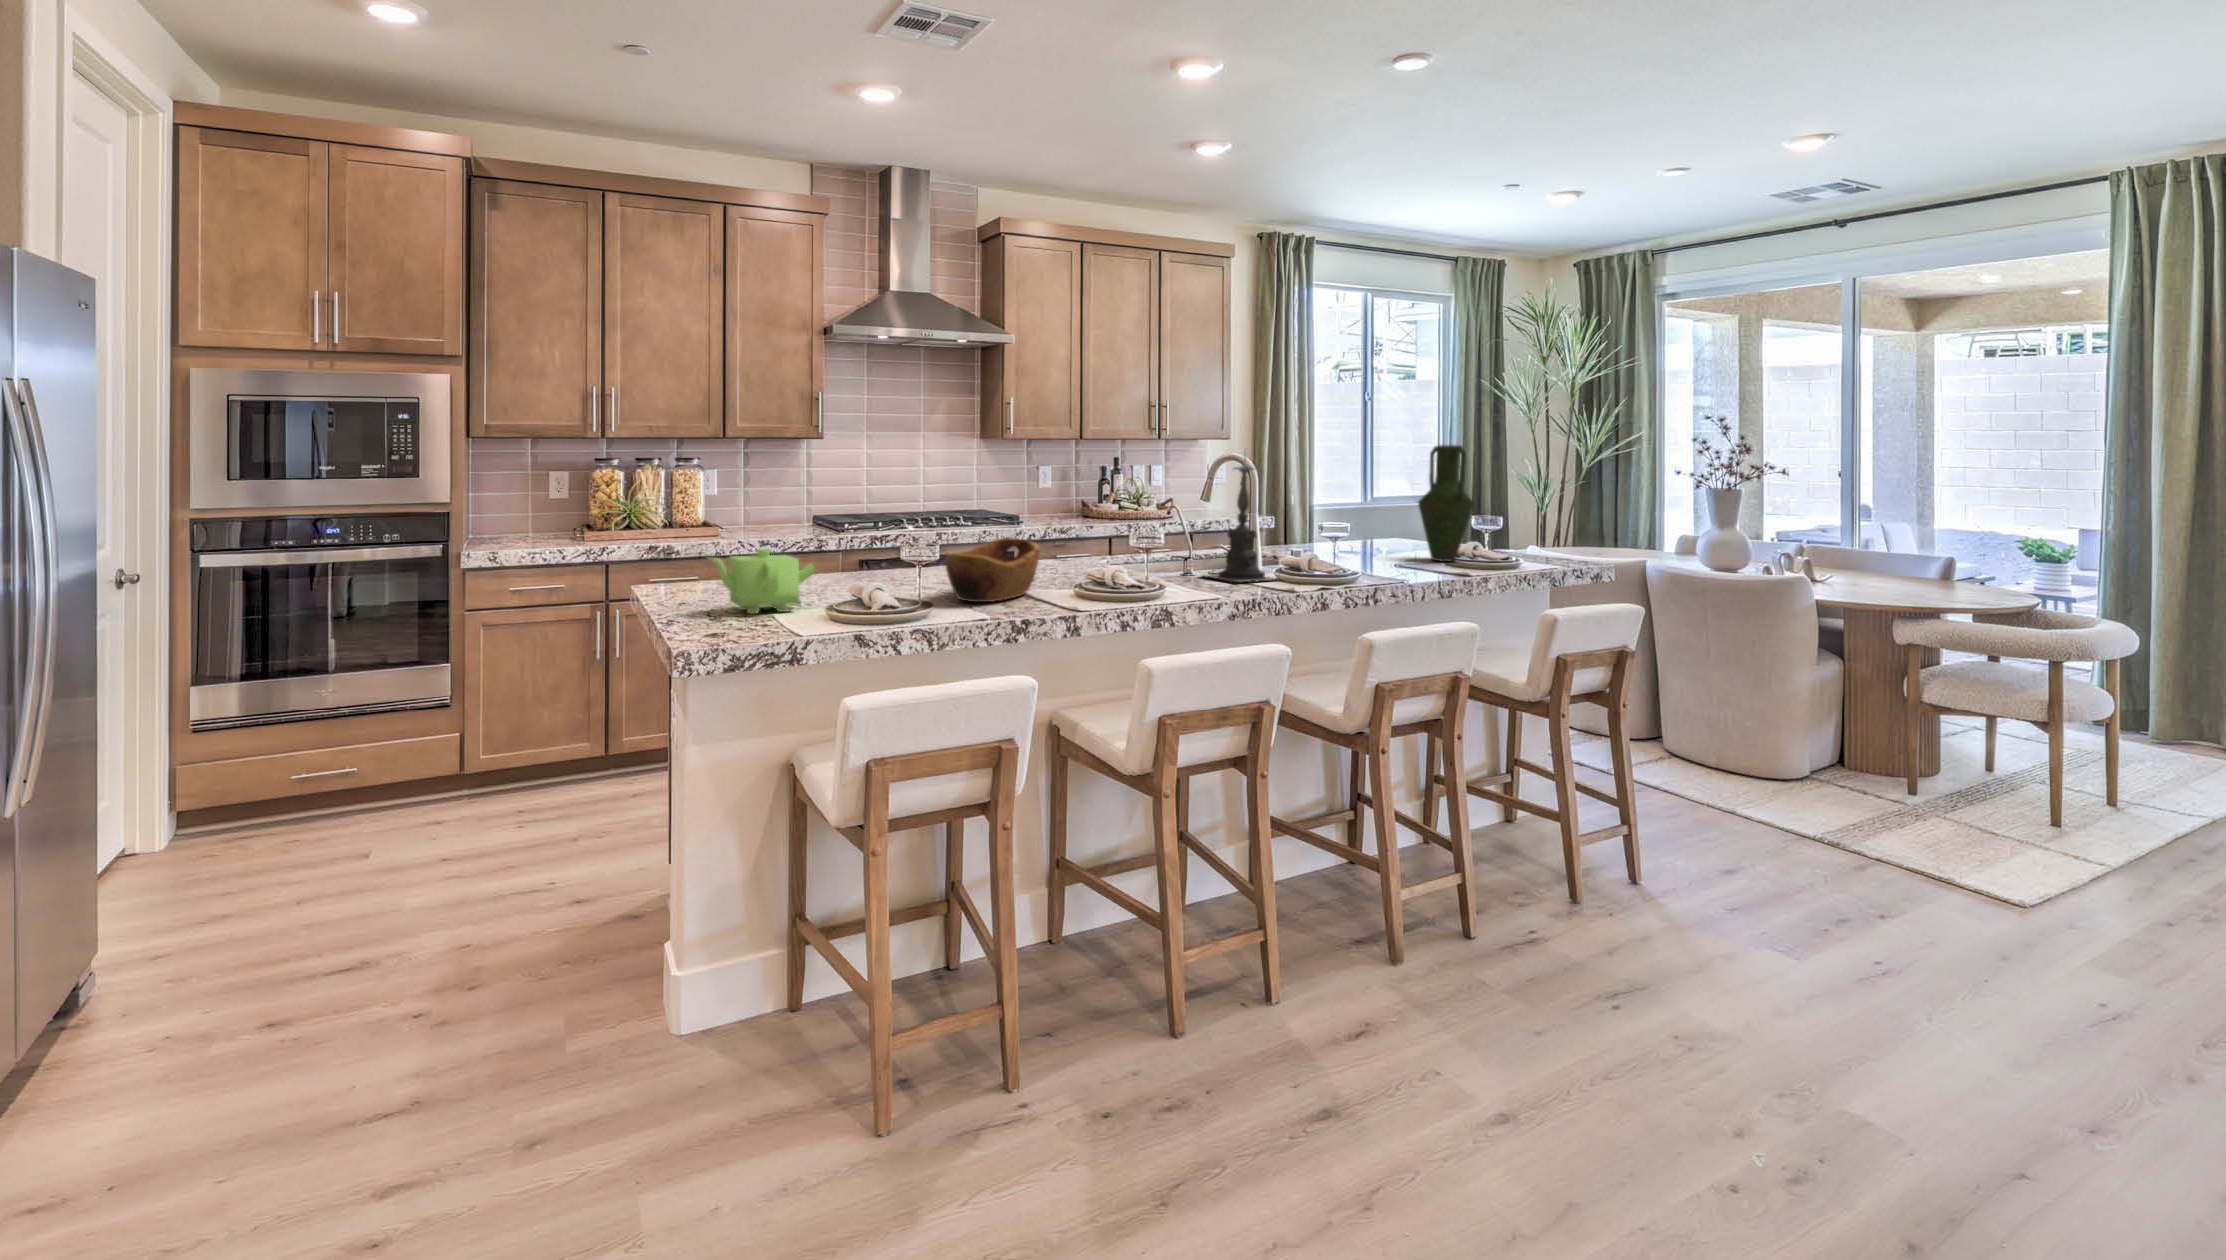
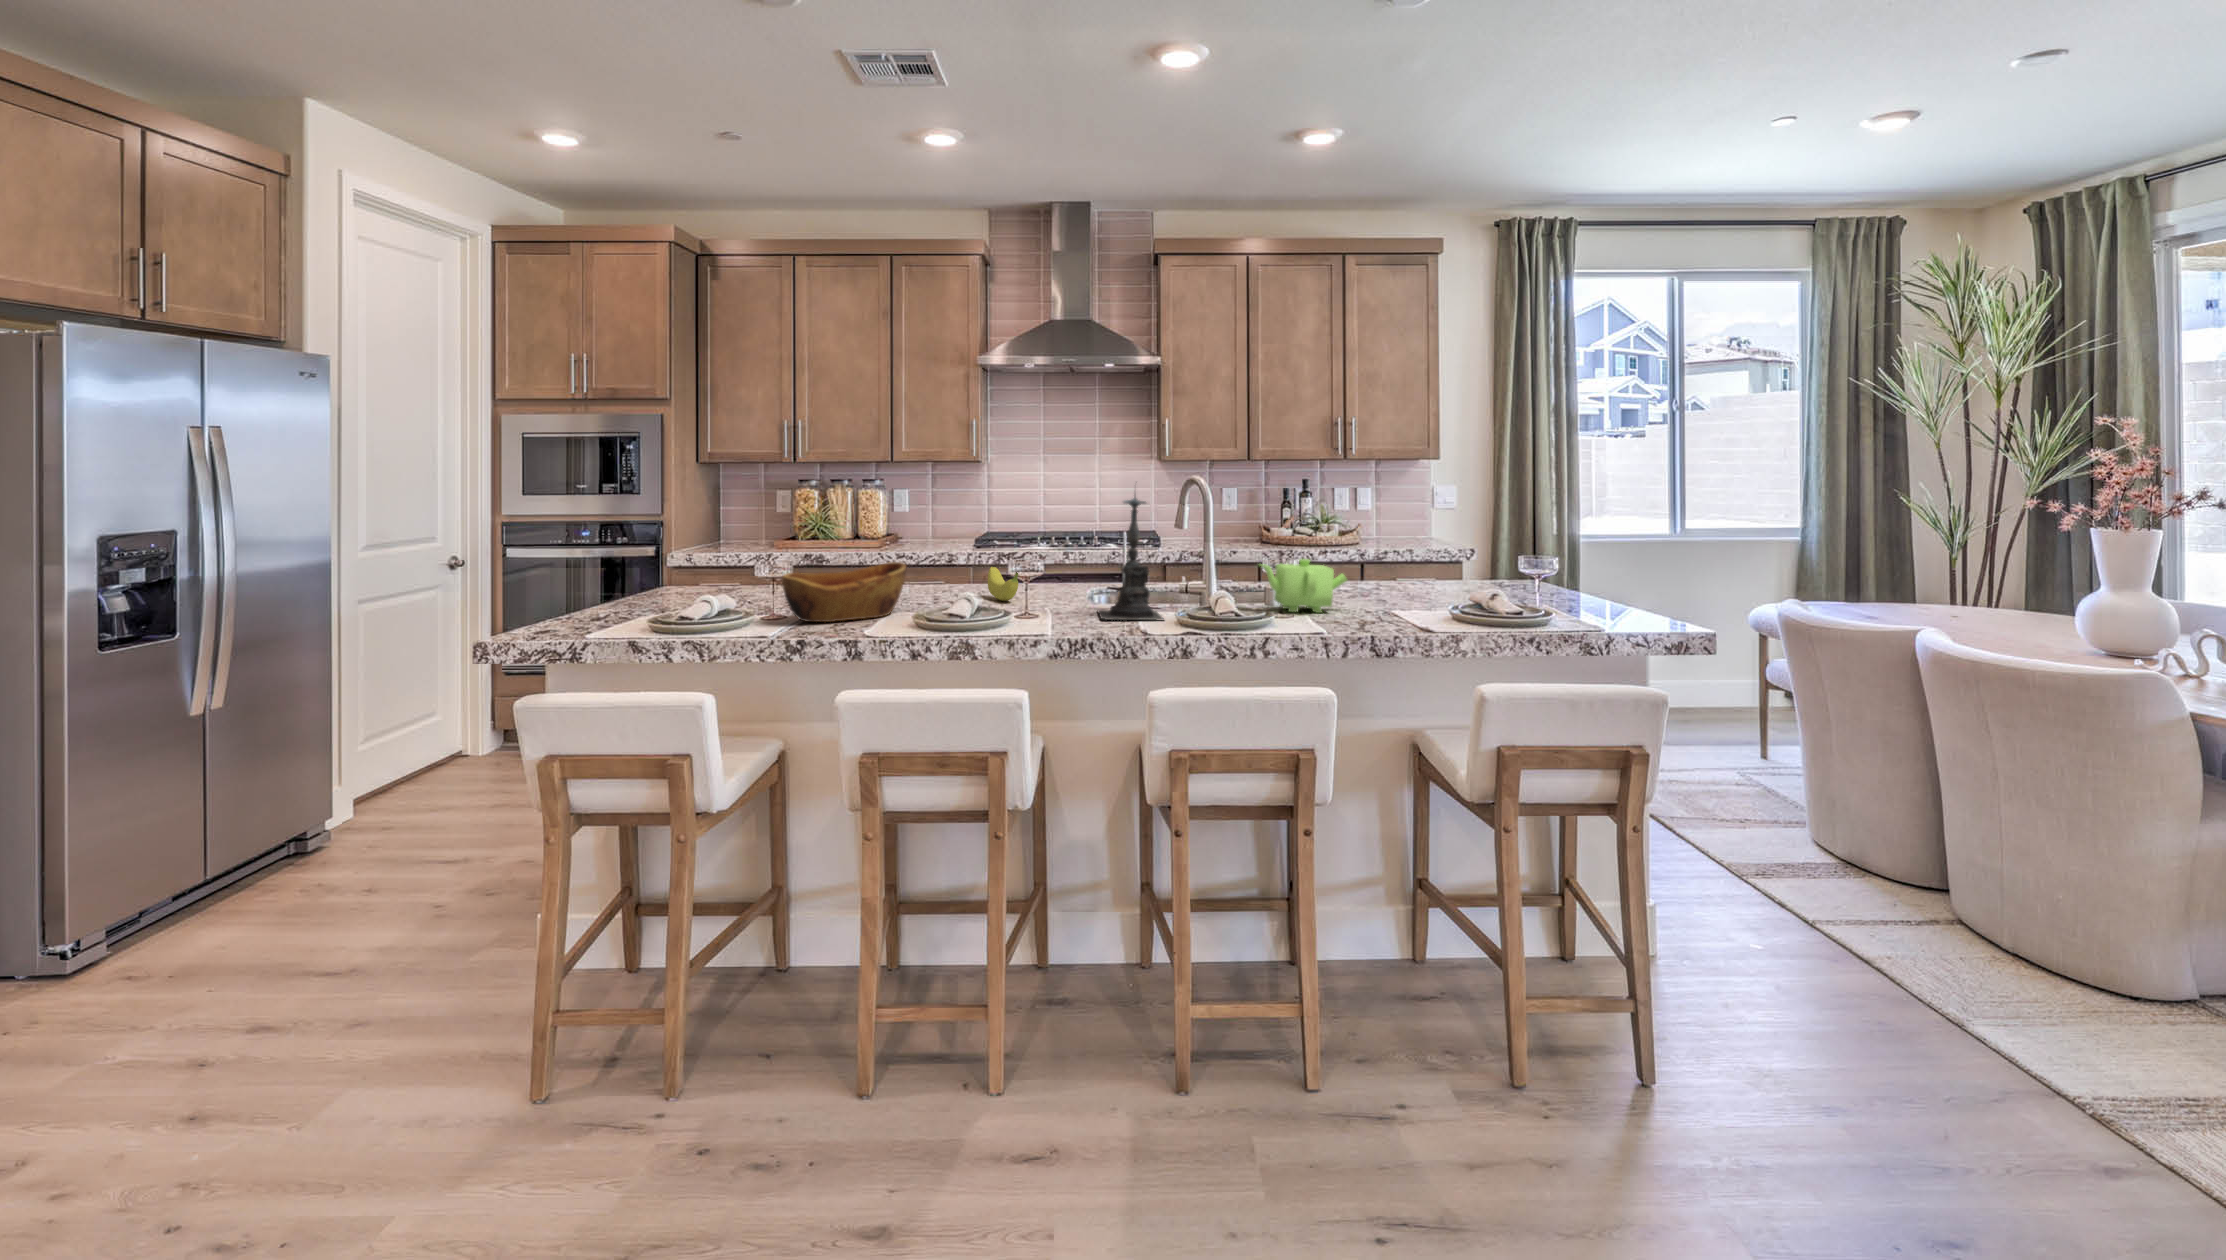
vase: present [1418,445,1474,561] -> none [1393,482,1456,612]
fruit: none [1044,540,1104,574] -> present [988,565,1018,601]
teapot: present [709,548,816,614] -> present [1260,559,1347,613]

